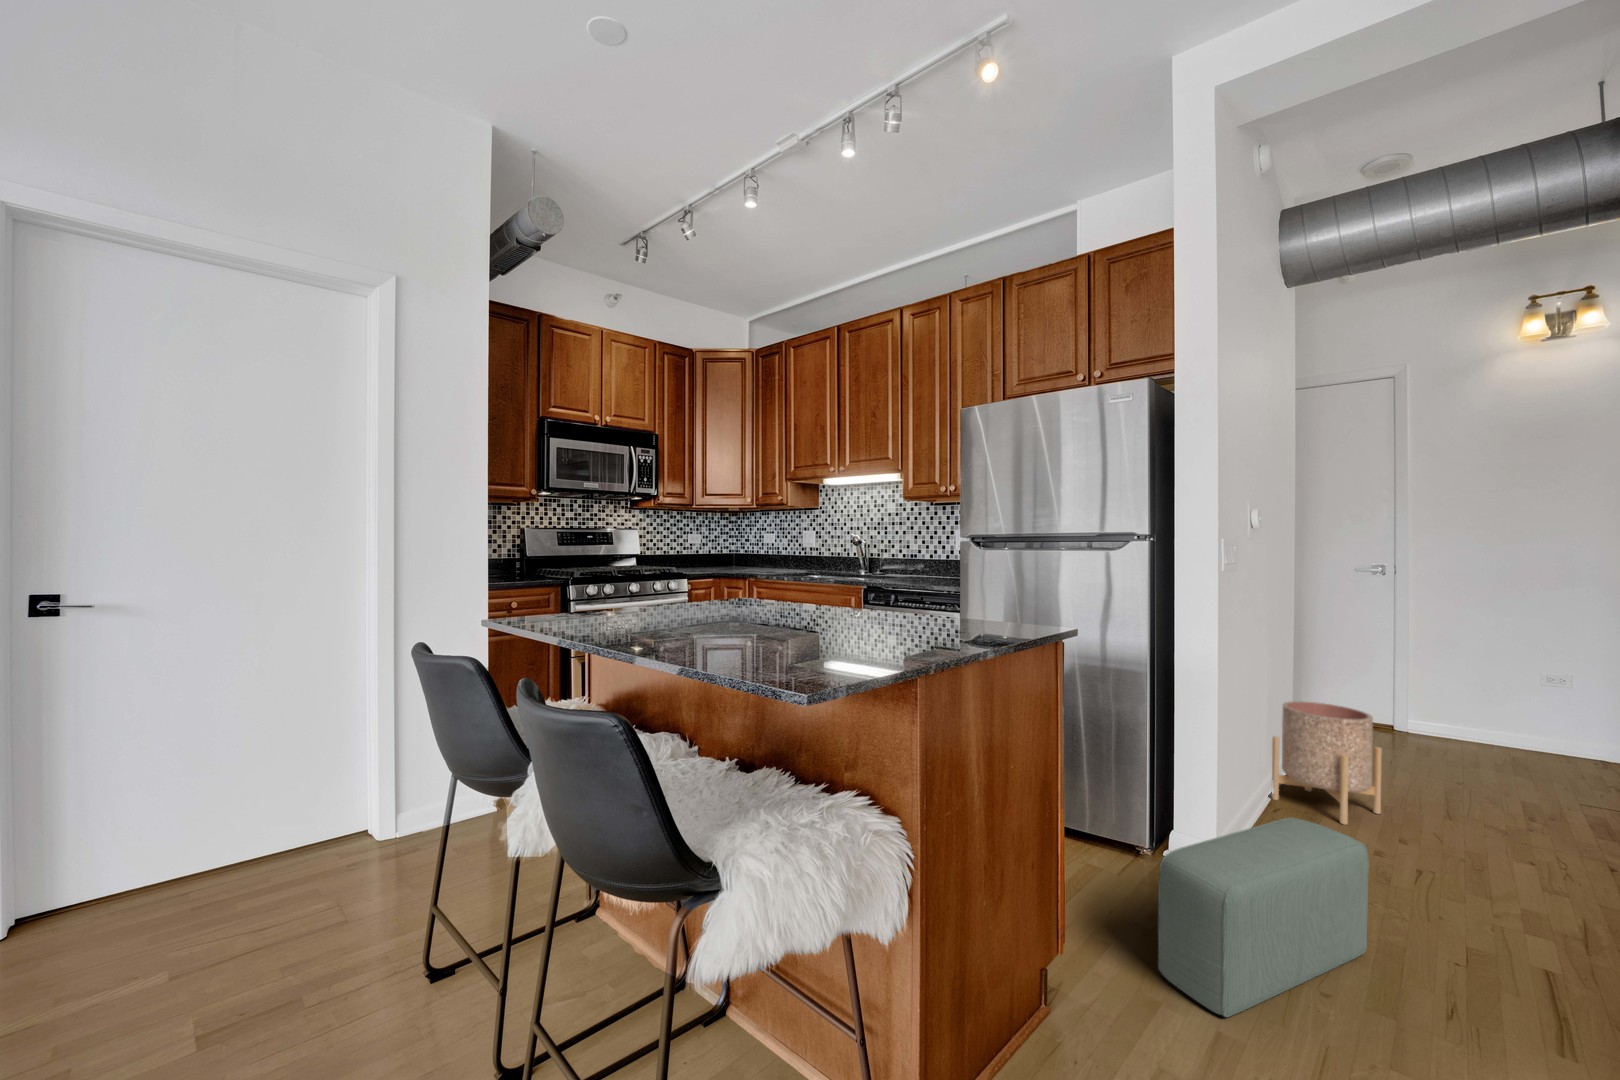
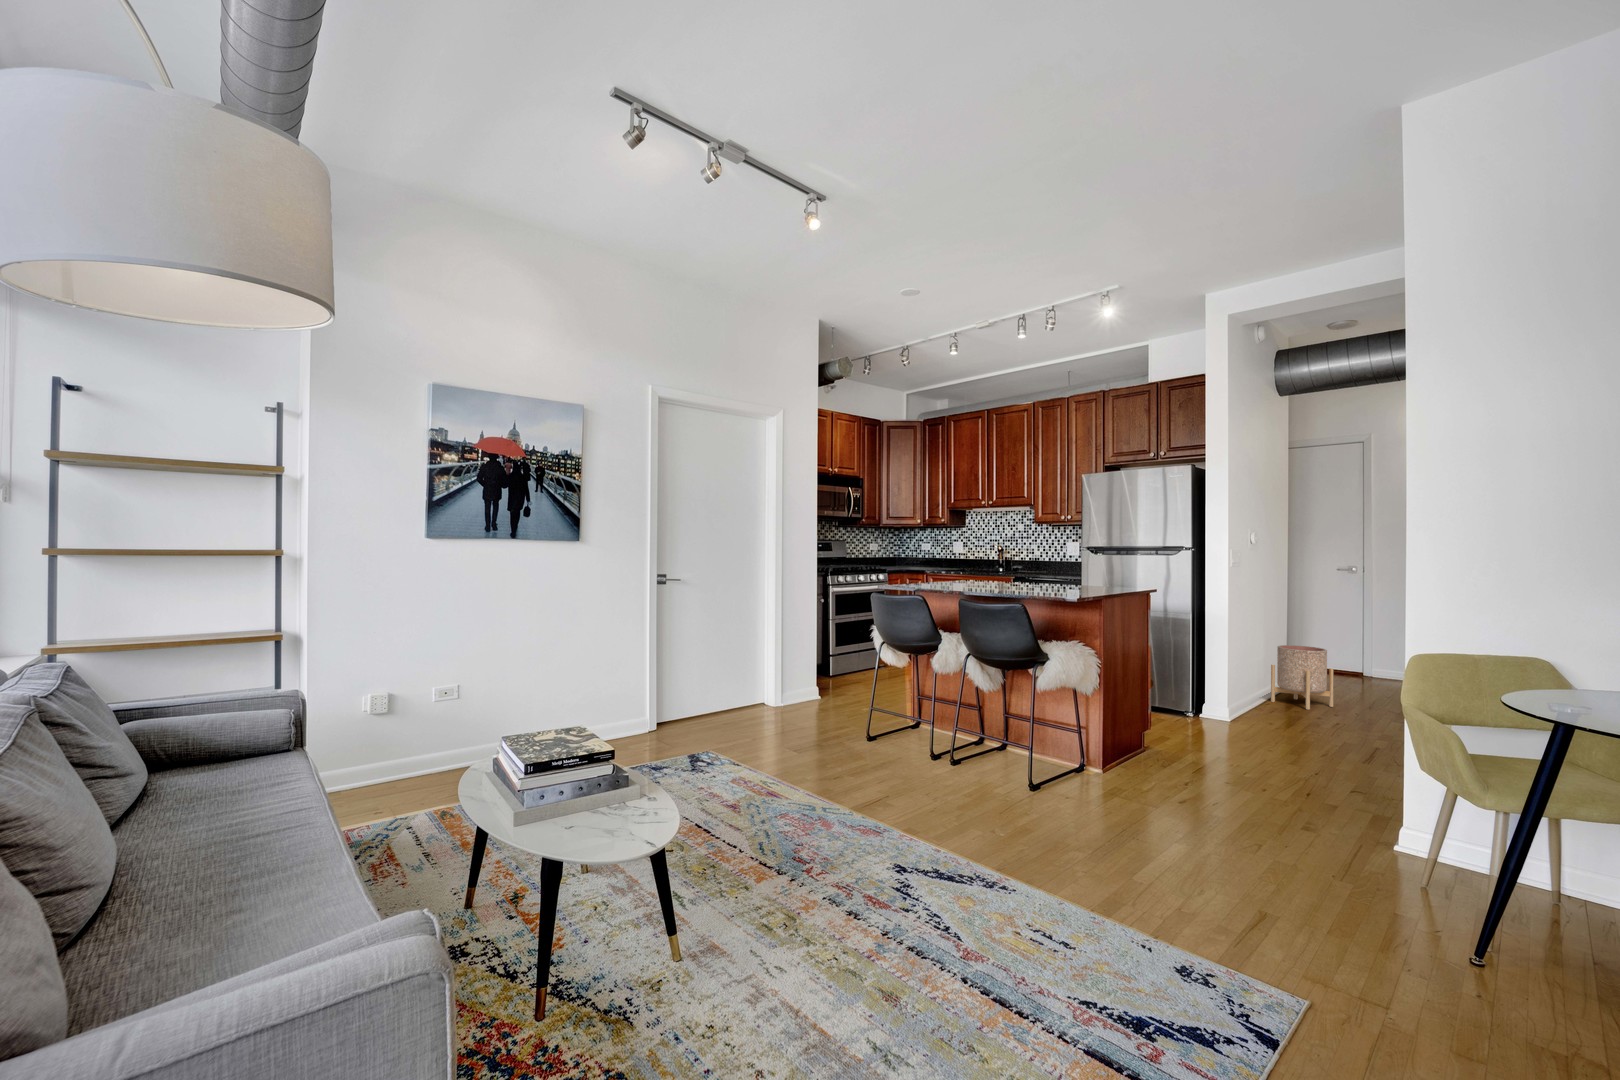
pouf: present [1158,818,1369,1017] -> none [1188,682,1288,747]

